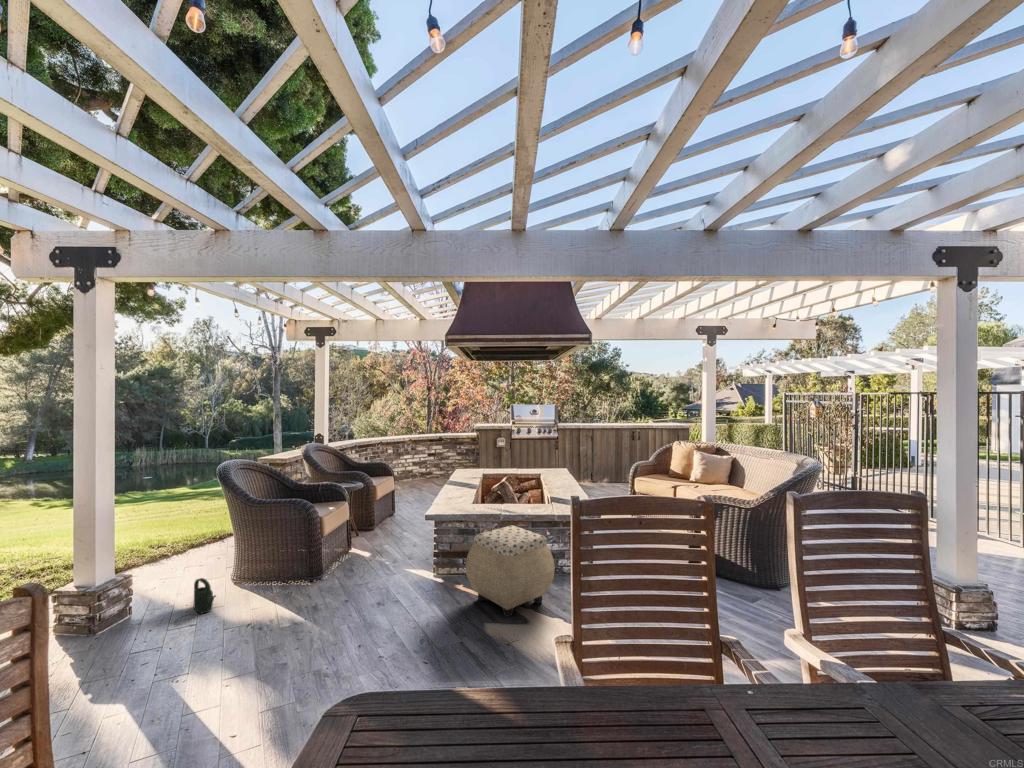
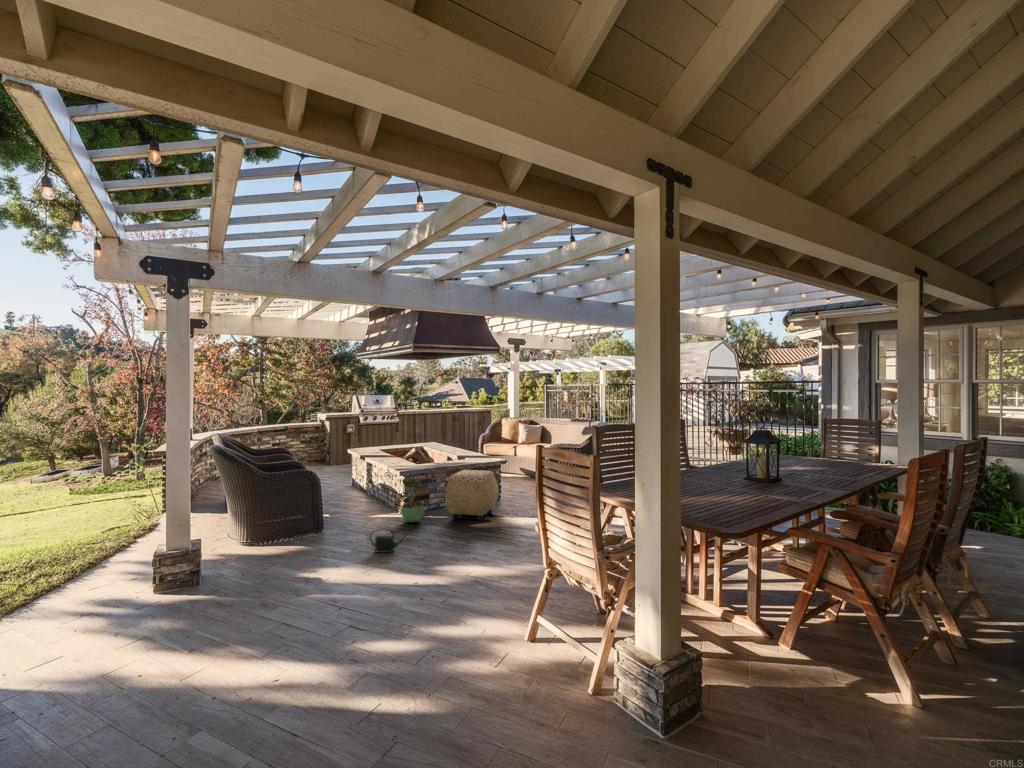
potted plant: none [407,529,440,593] -> present [399,478,424,522]
watering can: present [194,578,216,613] -> present [370,529,404,553]

